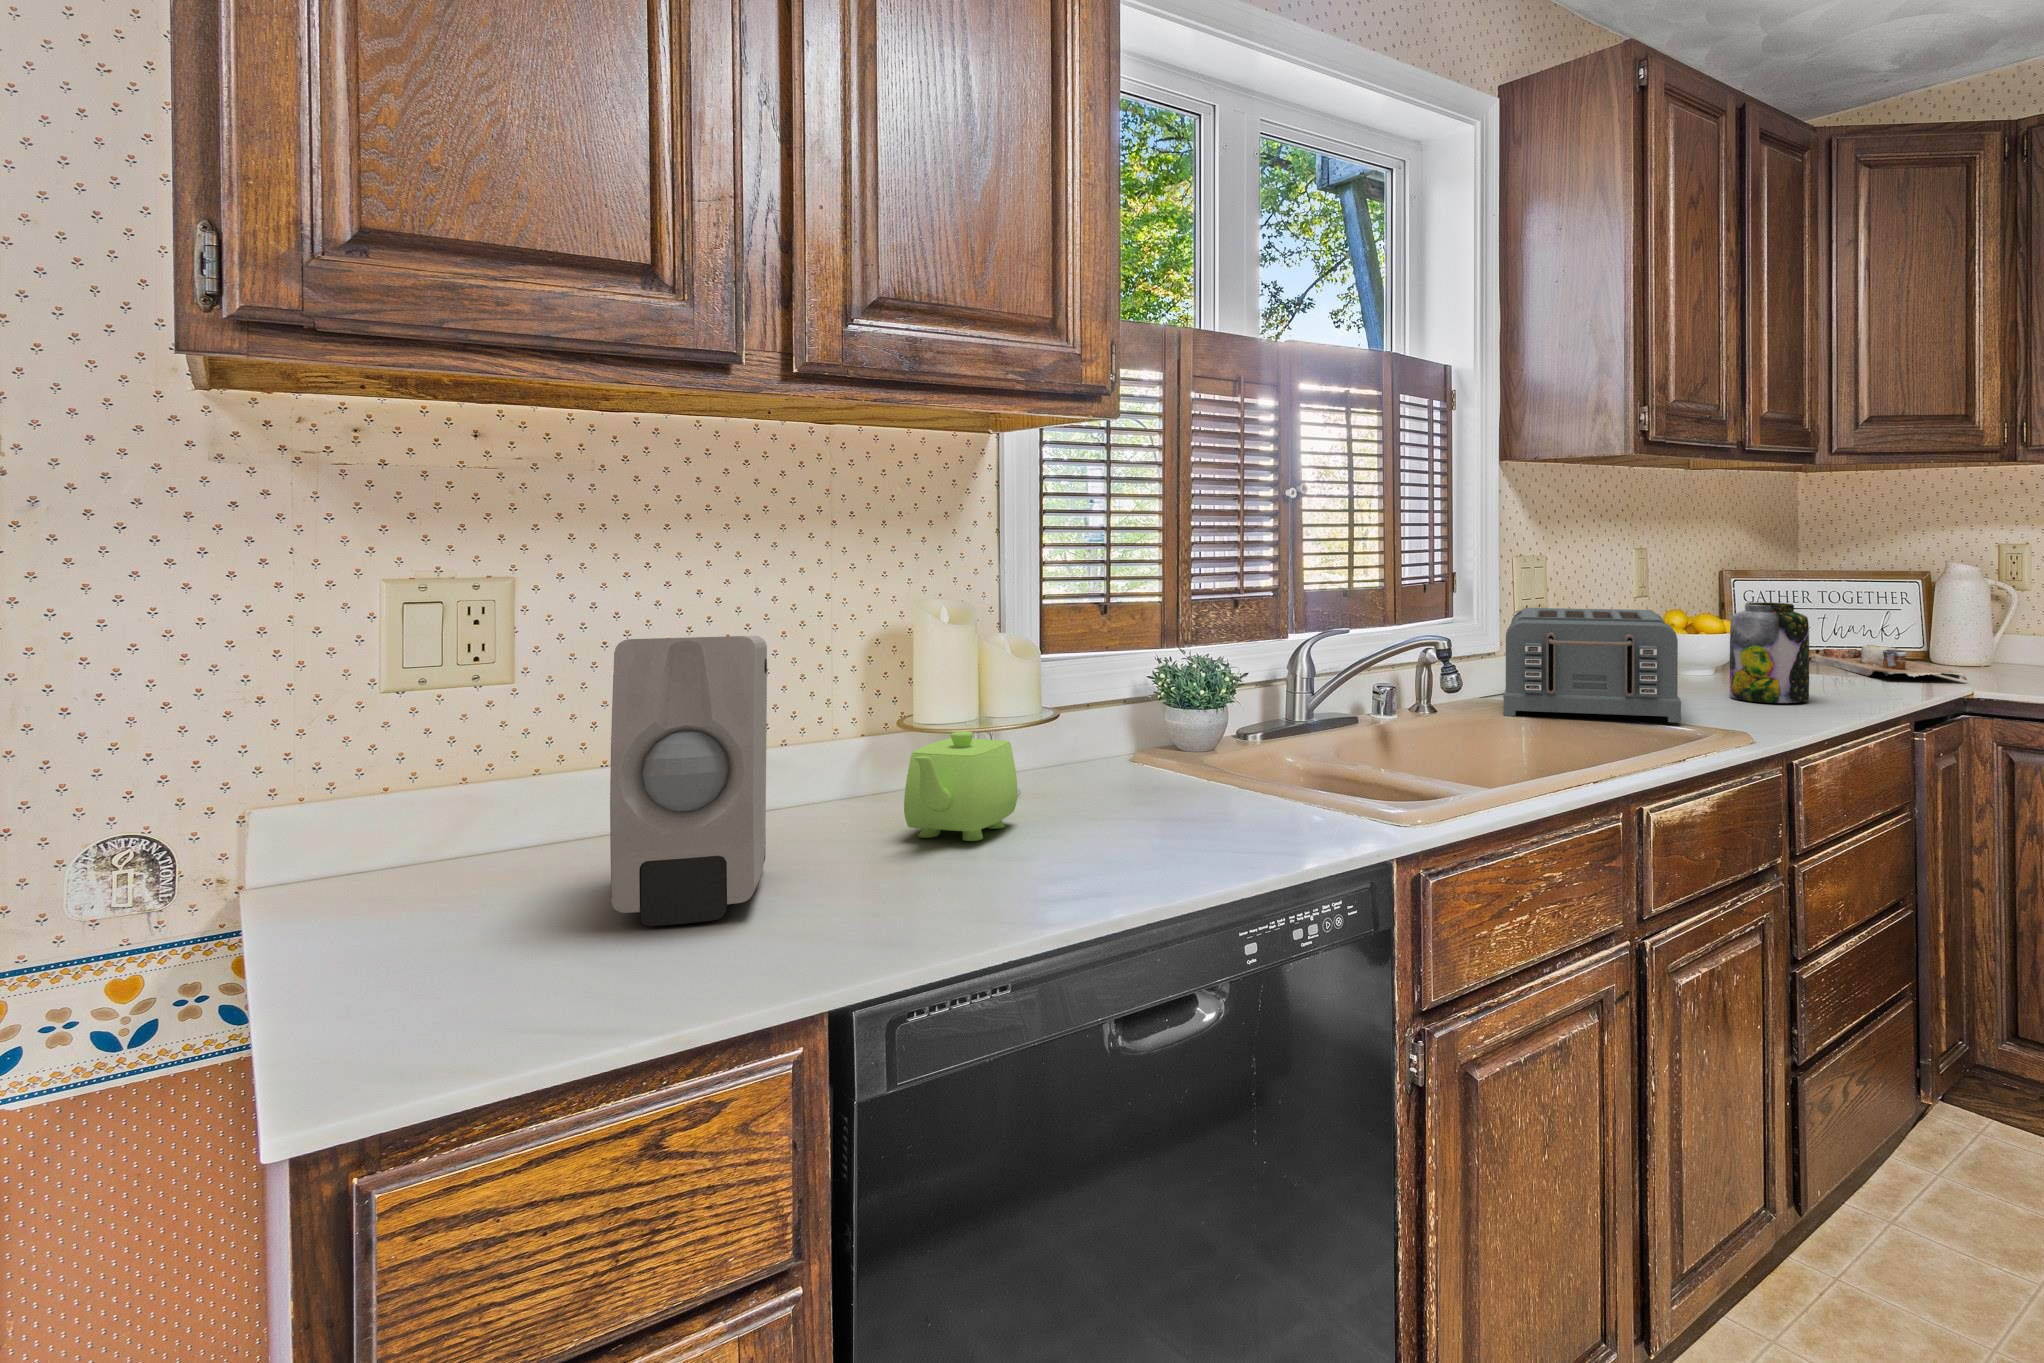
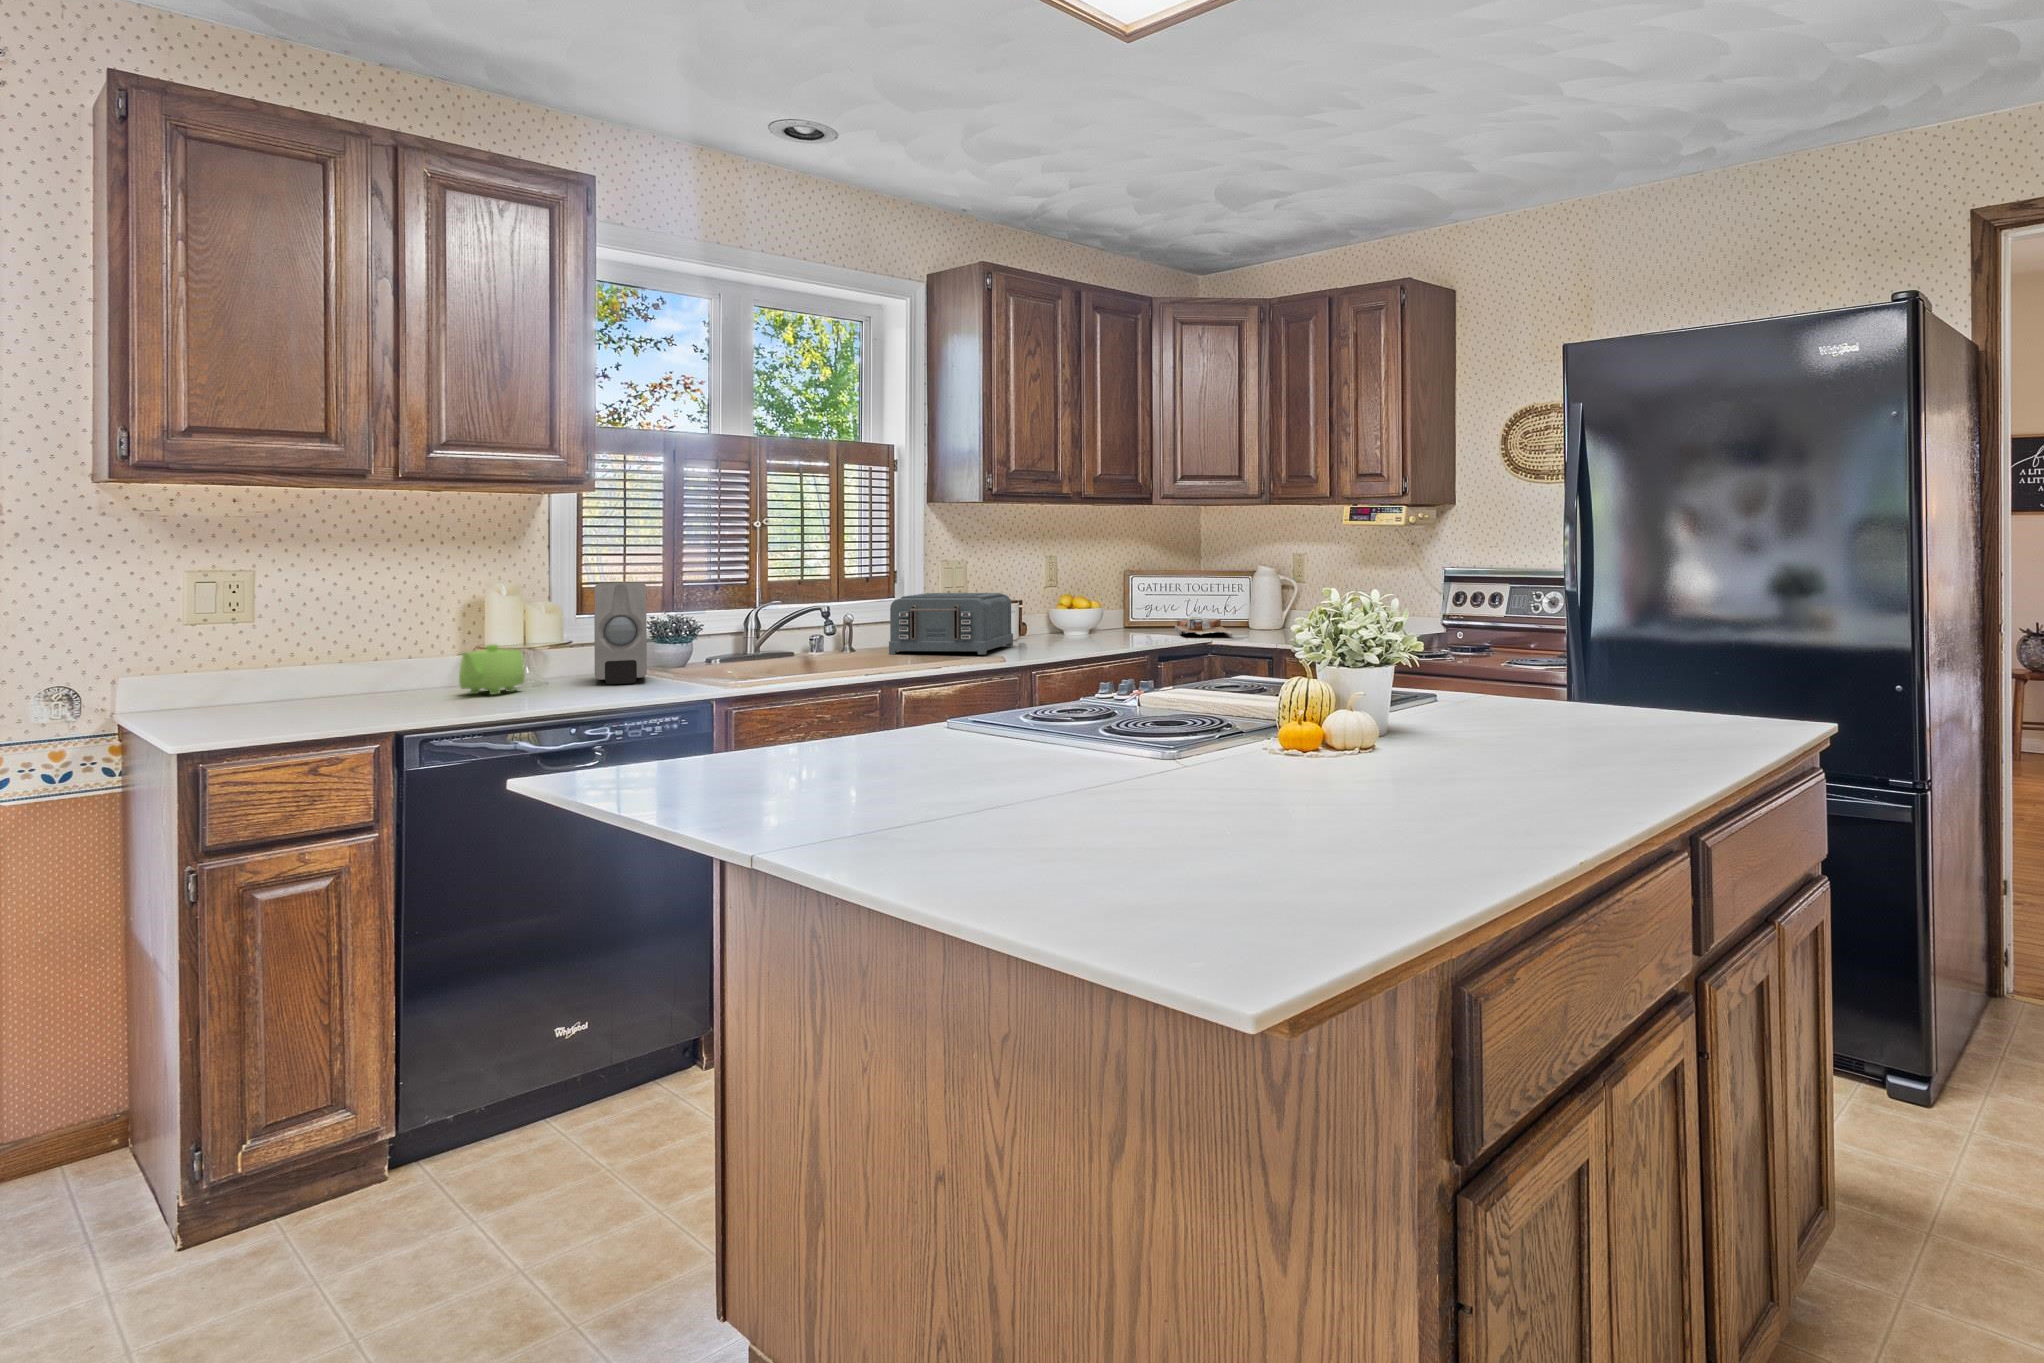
jar: present [1730,603,1809,703] -> none [1055,588,1100,647]
soap dispenser: present [610,636,767,926] -> present [594,583,647,684]

